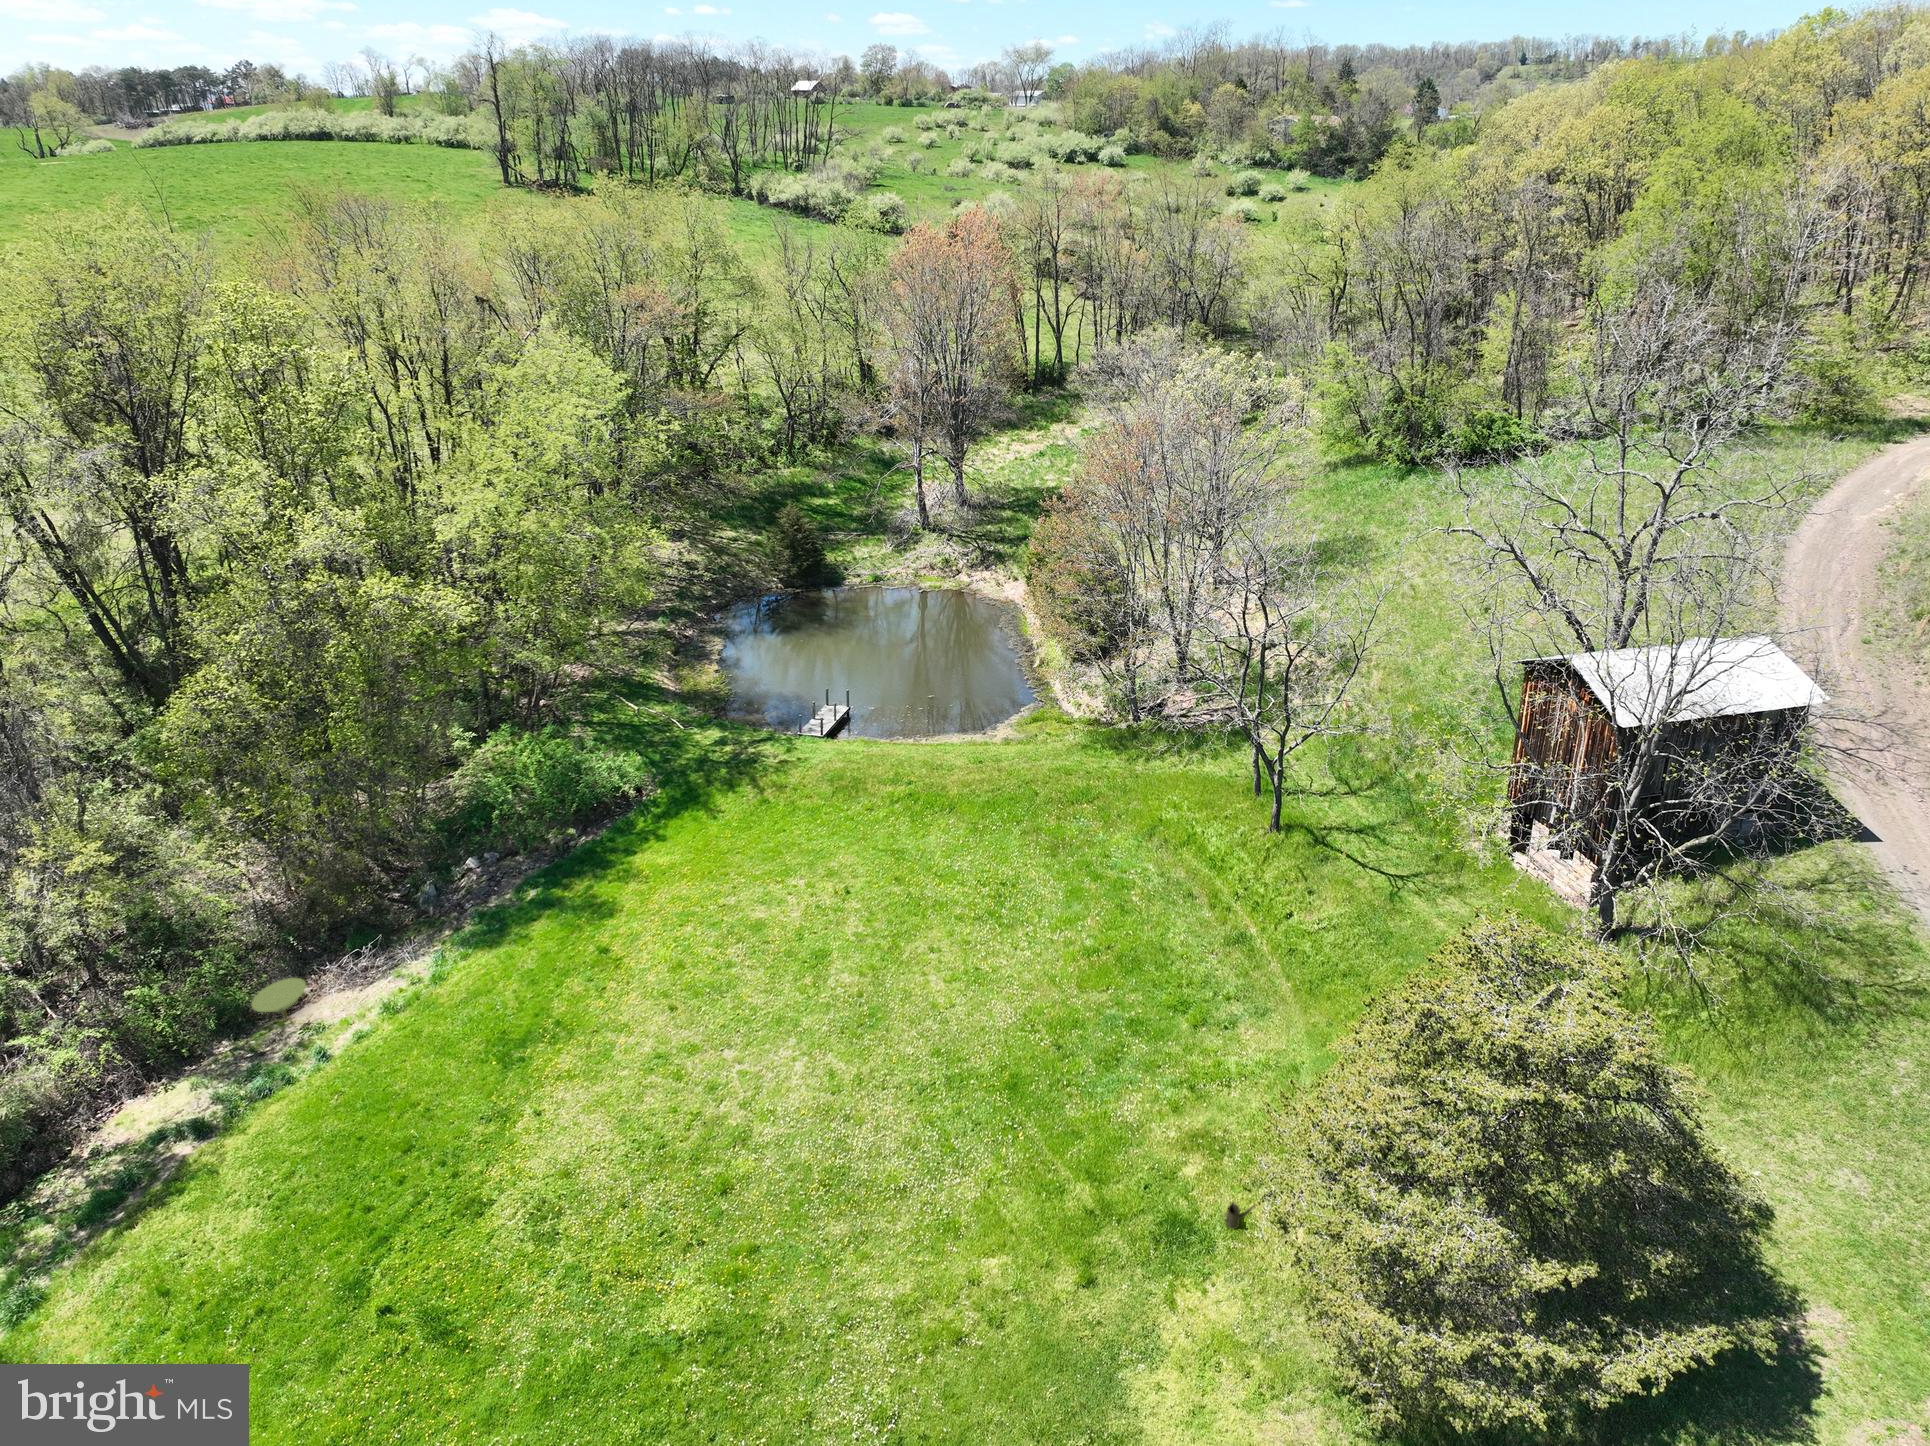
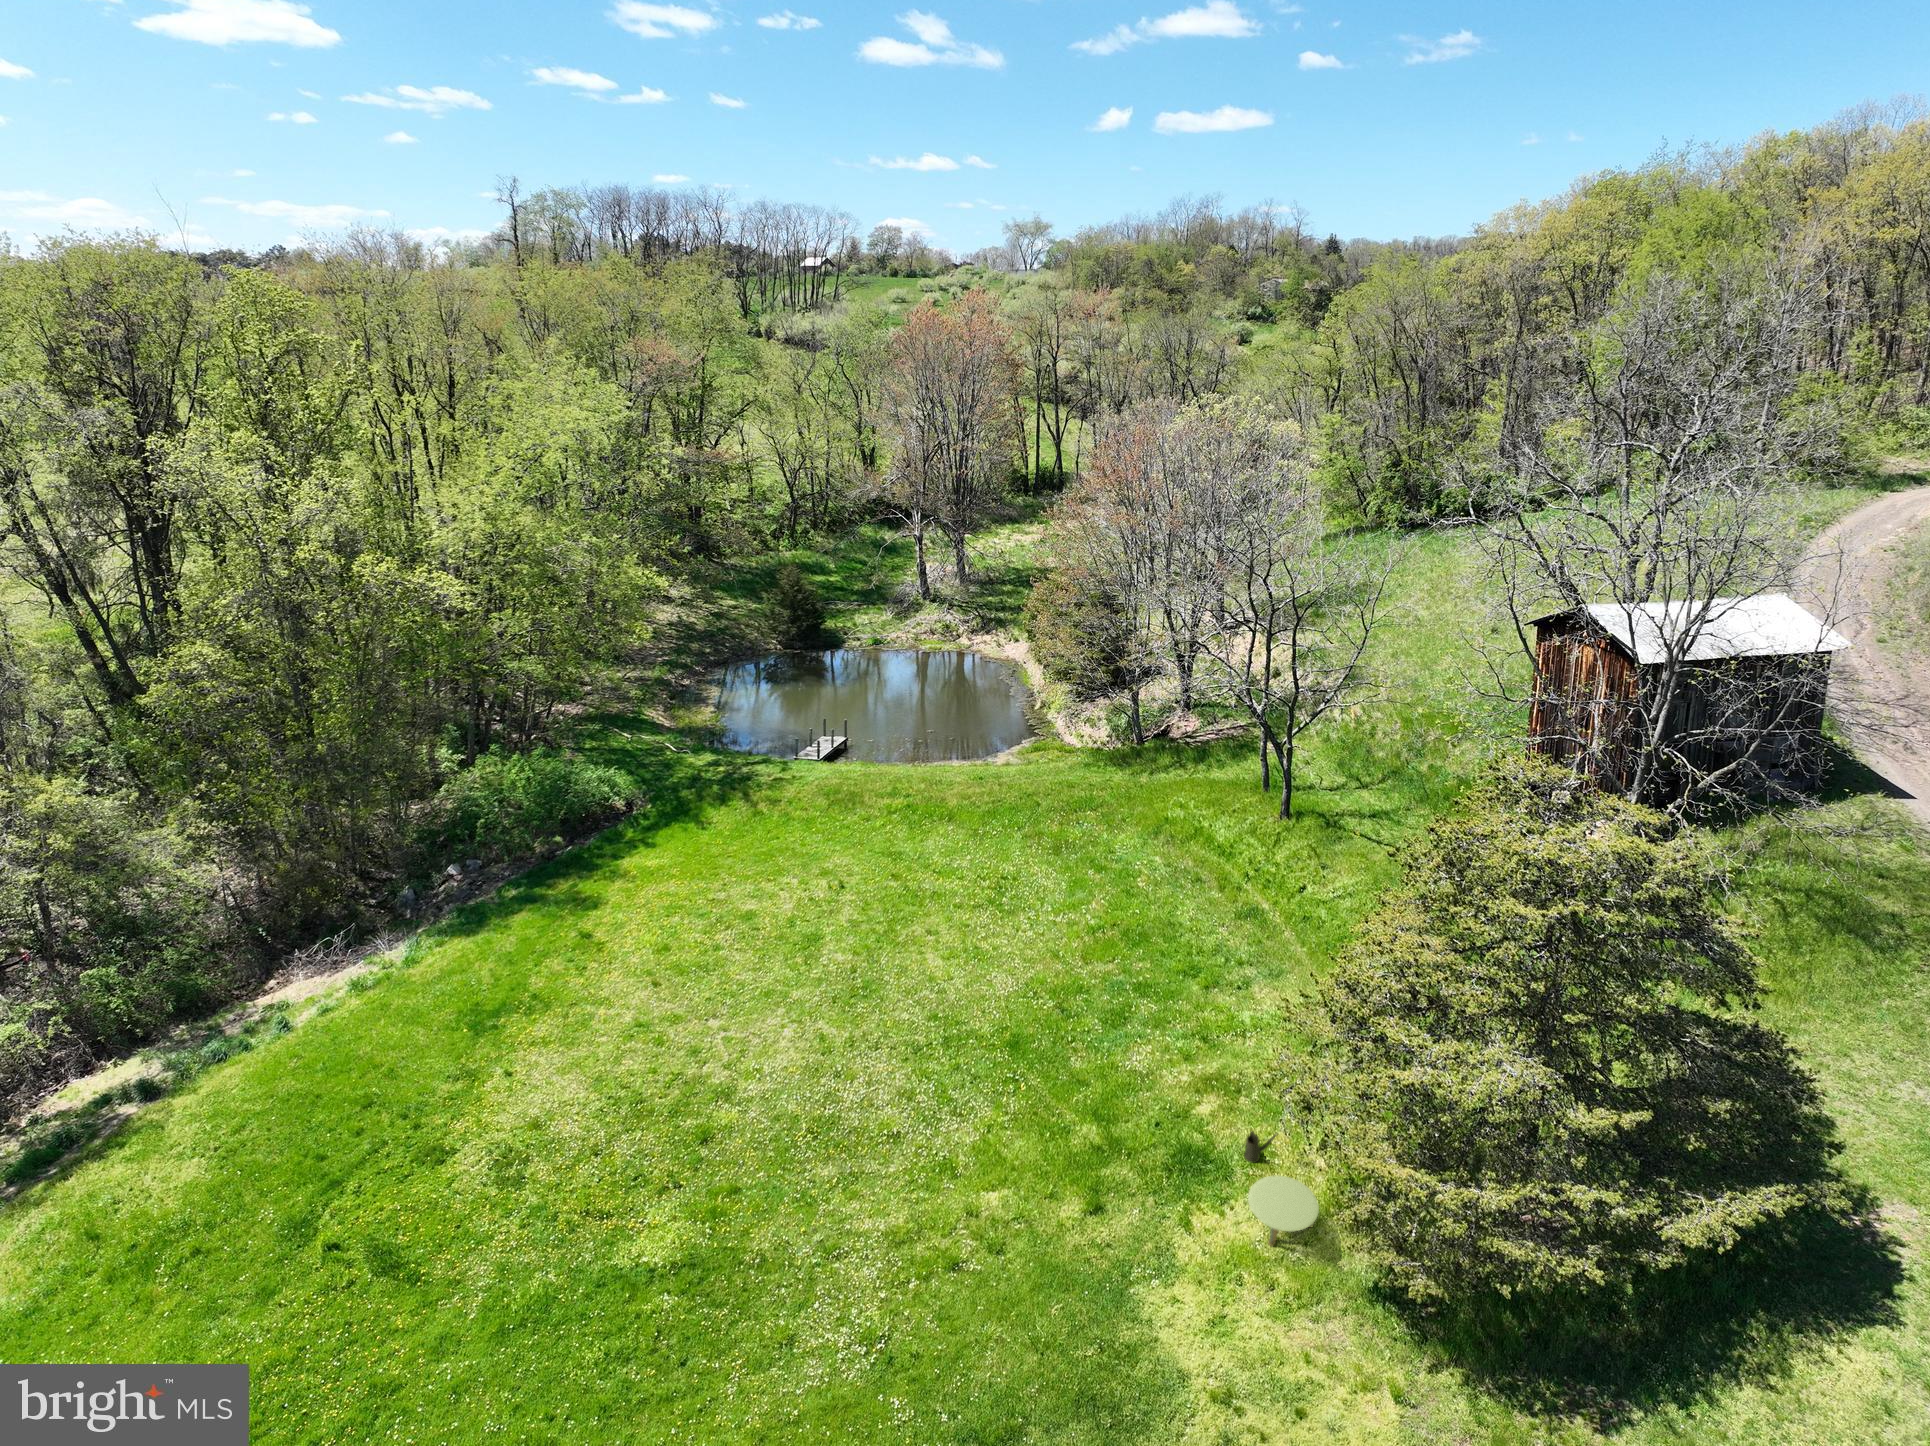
round table: present [251,978,307,1021] -> present [1248,1176,1319,1246]

